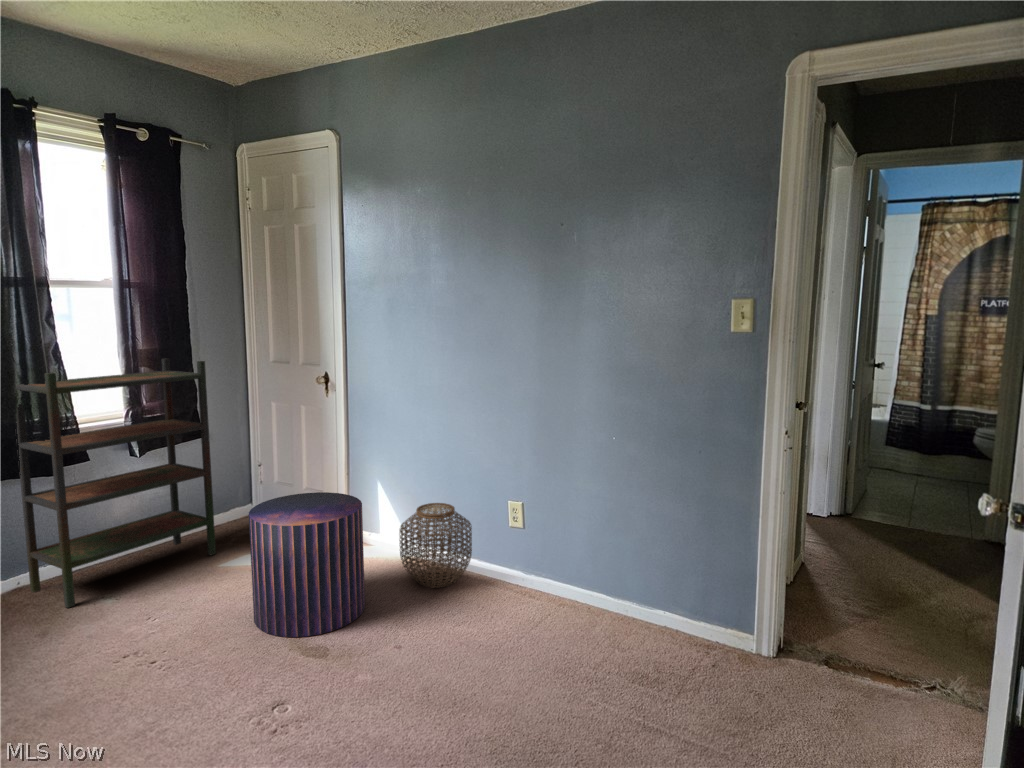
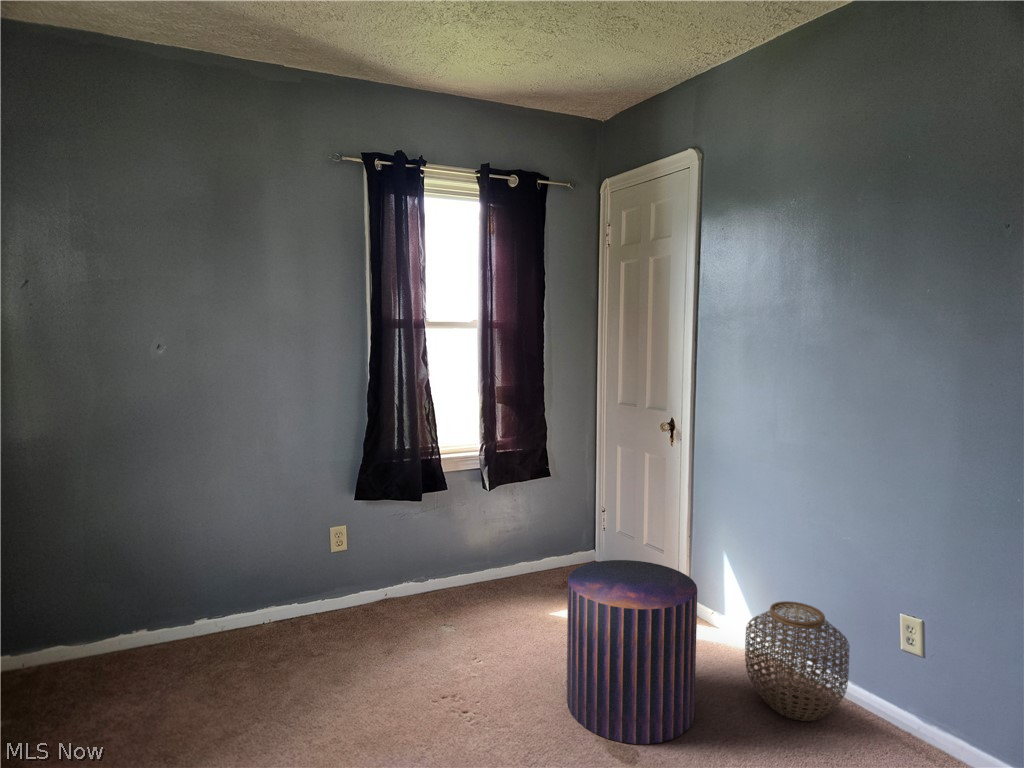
bookshelf: present [15,359,216,608] -> none [390,395,550,629]

